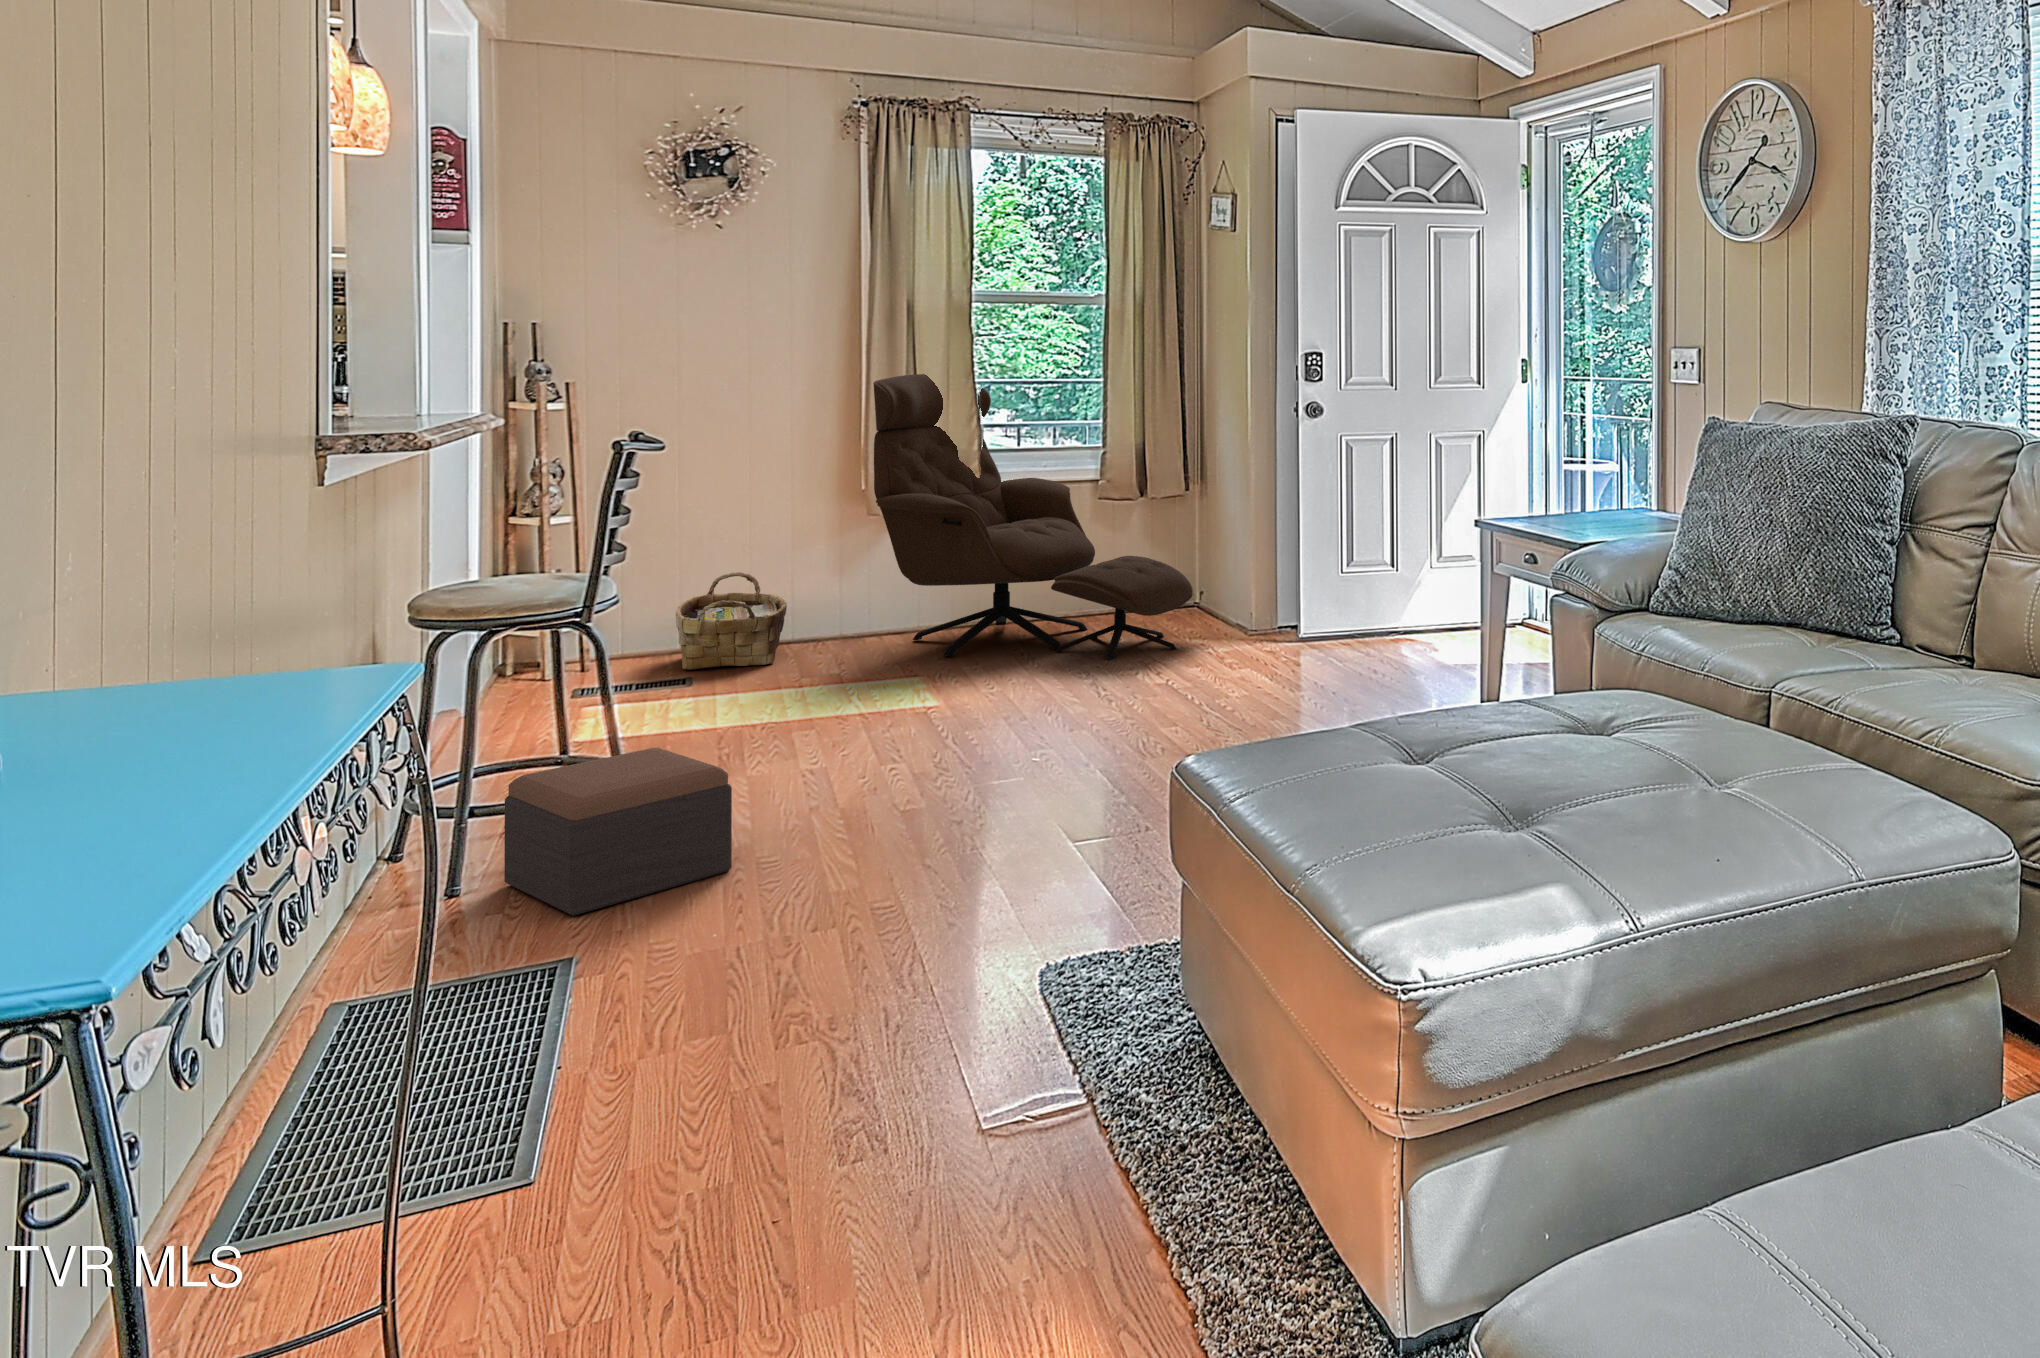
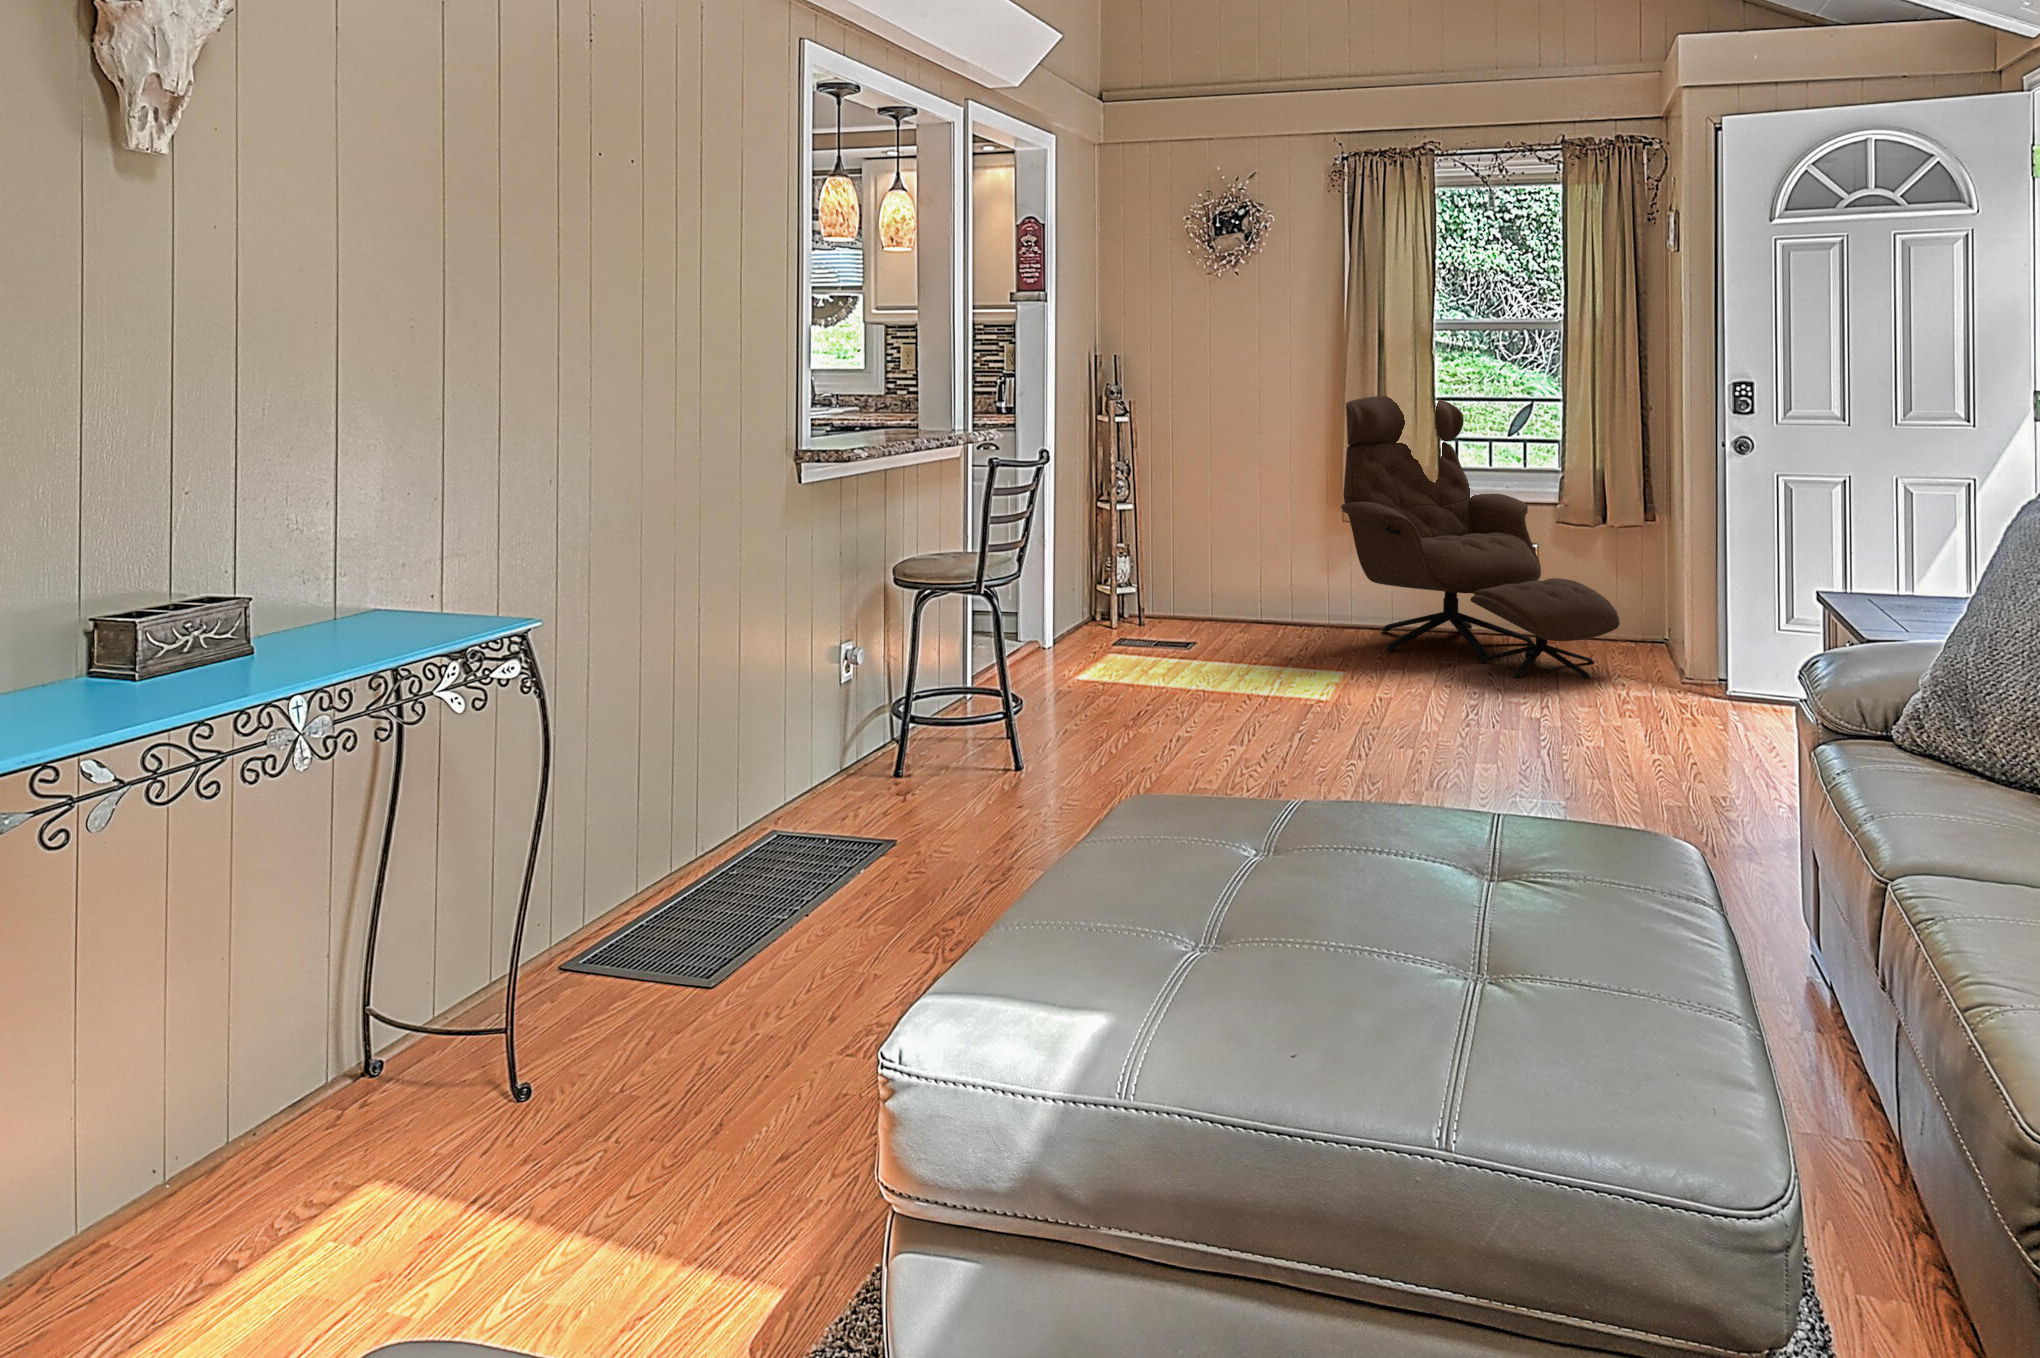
woven basket: present [676,572,787,670] -> none [1199,555,1283,635]
footstool: present [504,748,732,916] -> none [923,690,1042,805]

